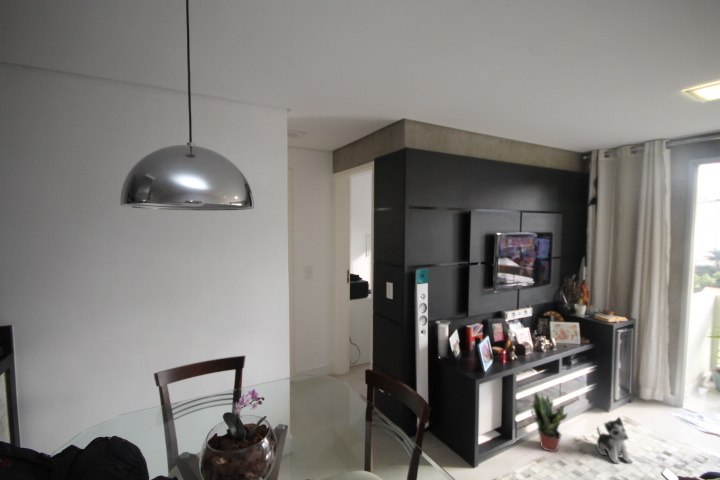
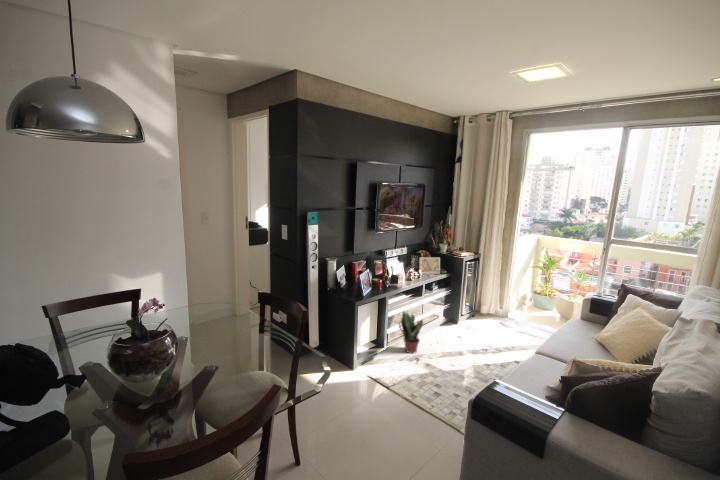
plush toy: present [597,417,632,463] -> none [444,323,465,355]

